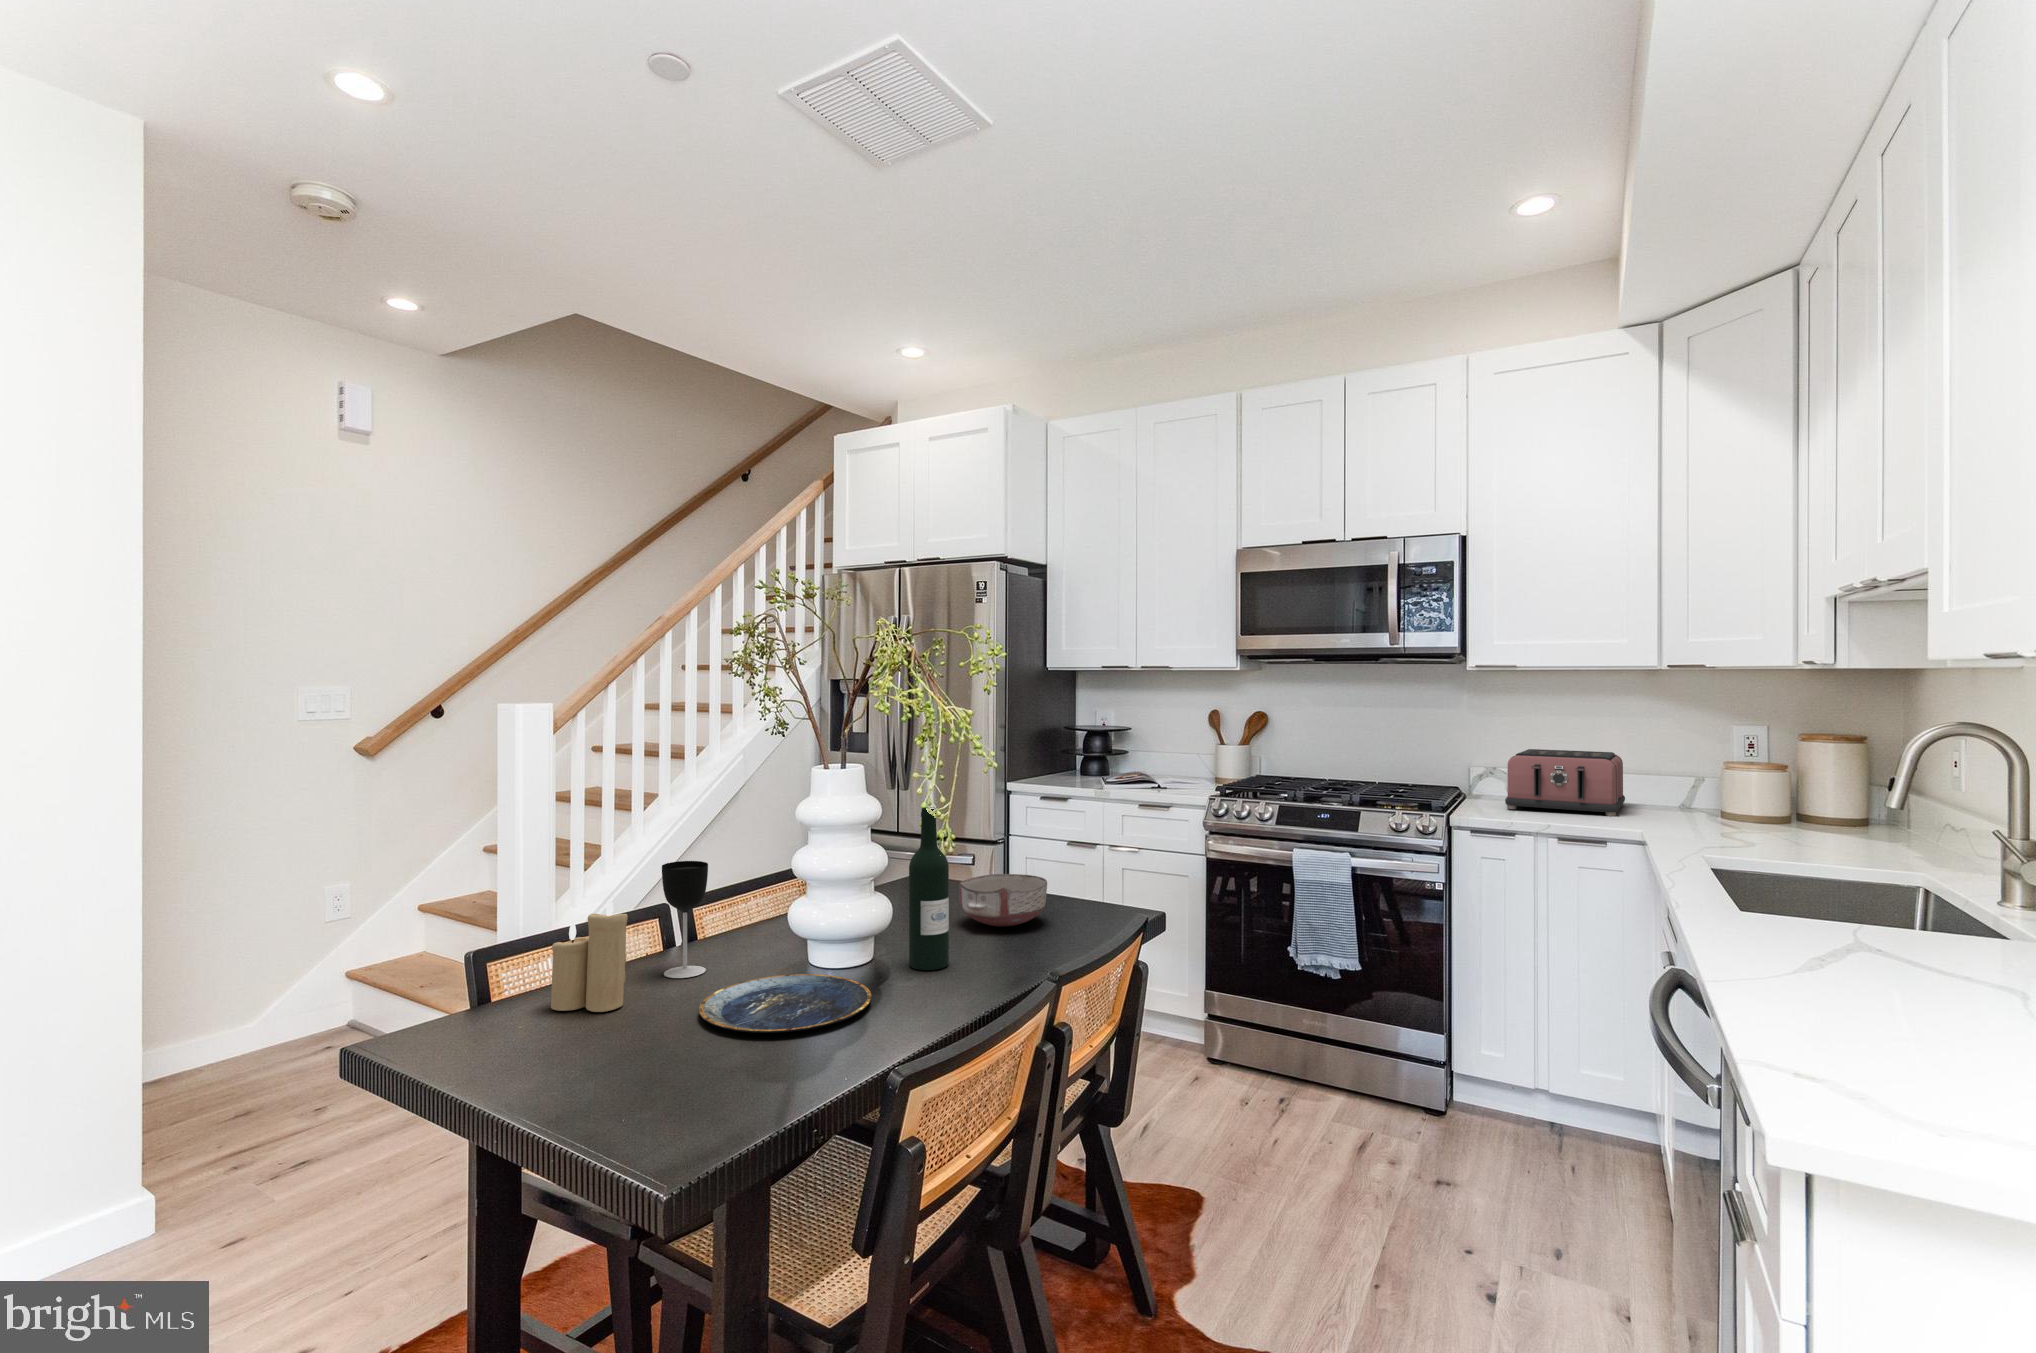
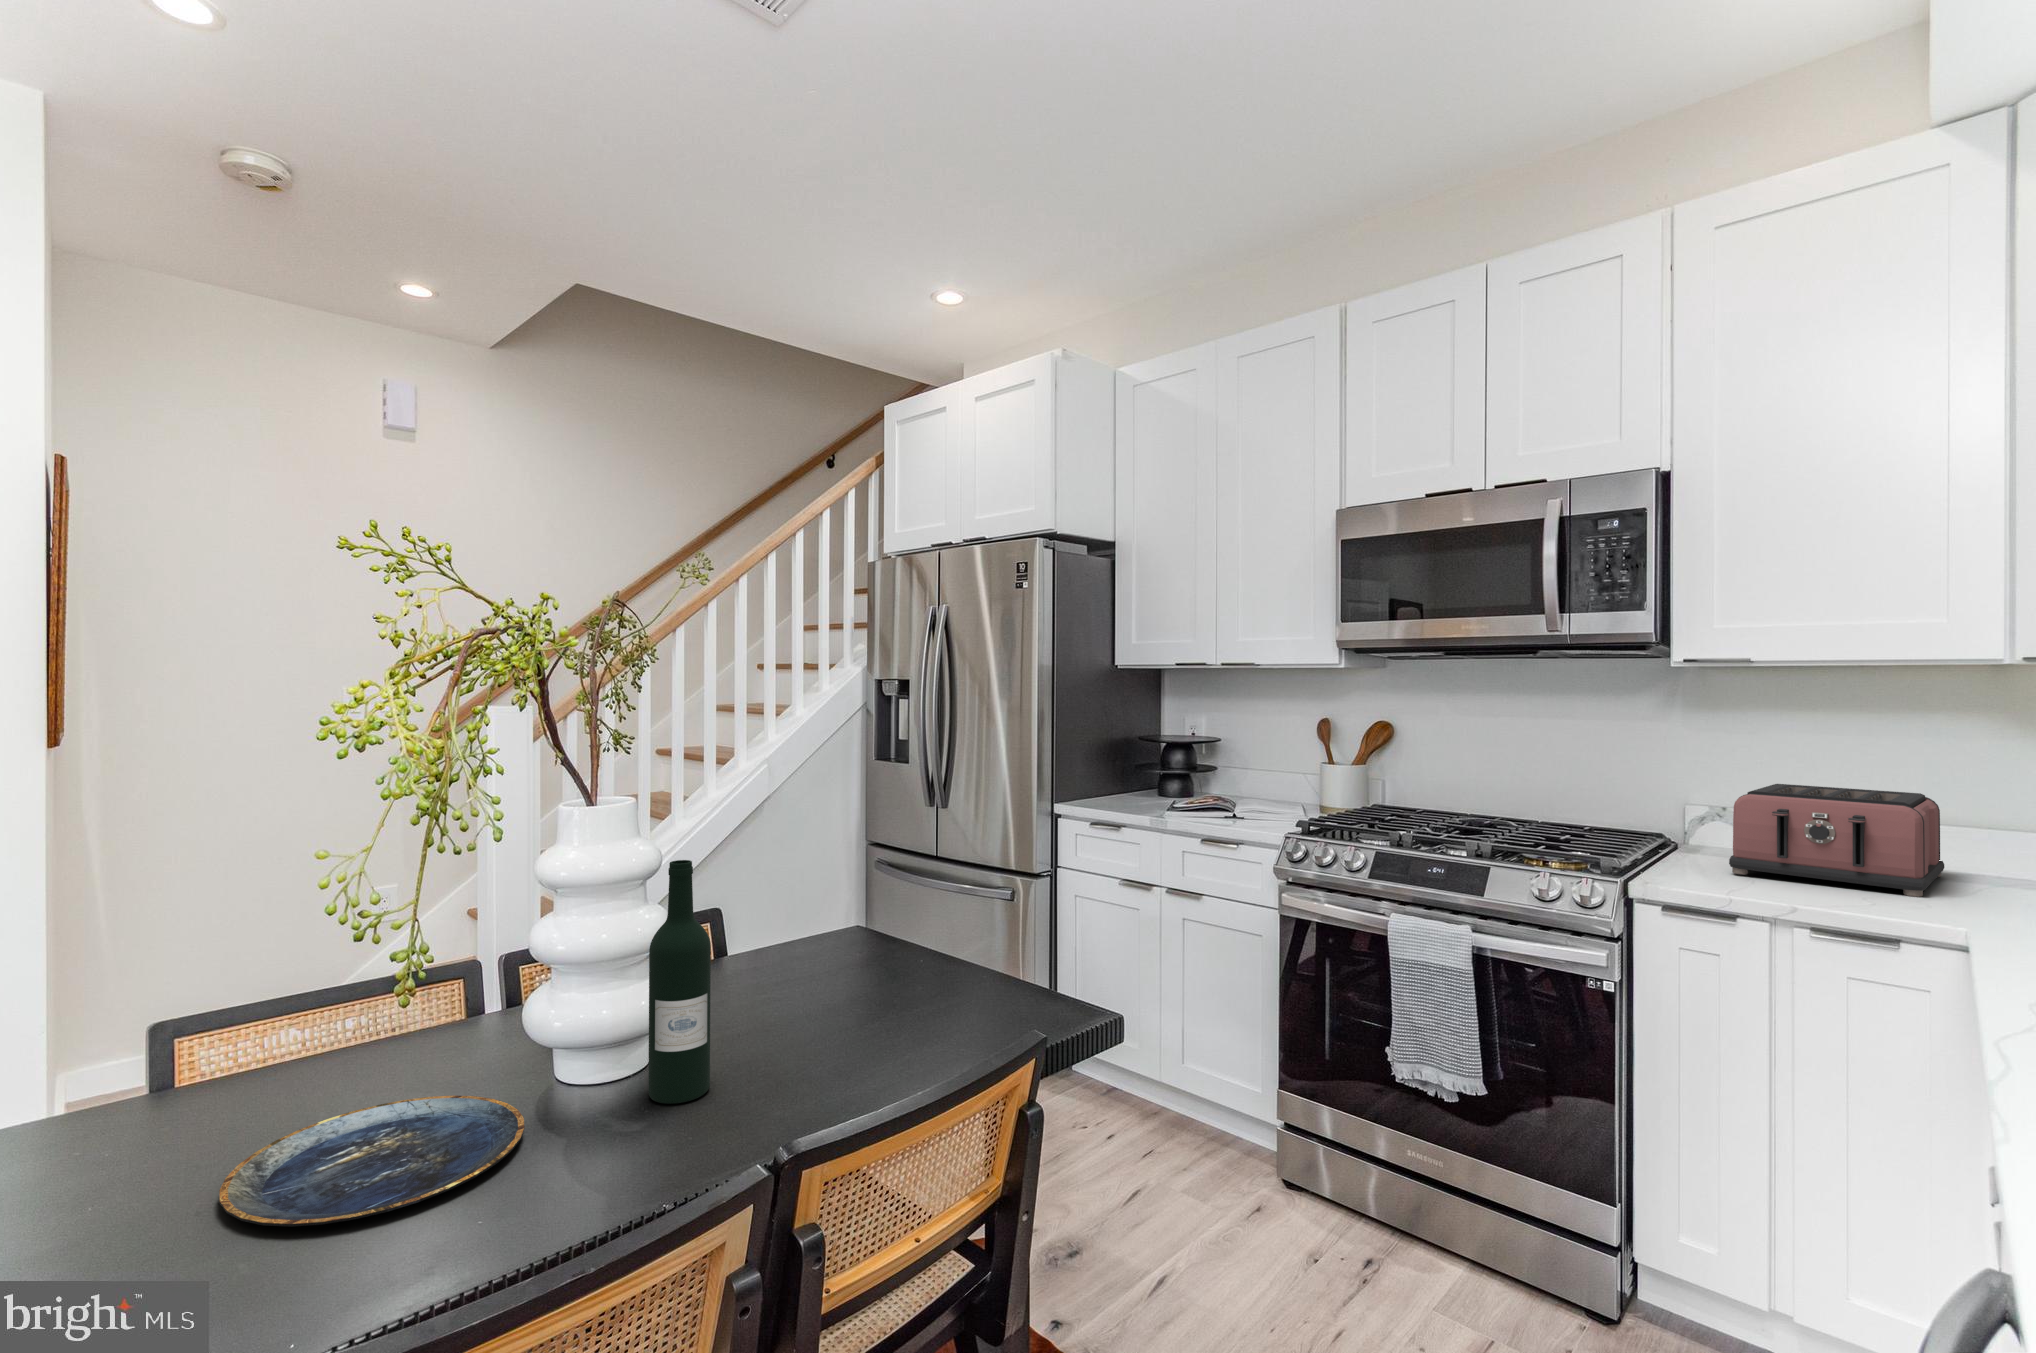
wine glass: present [662,861,708,978] -> none [333,917,403,1082]
ceramic bowl: present [959,874,1047,927] -> none [806,944,932,1025]
candle: present [551,899,628,1012] -> none [108,978,216,1140]

